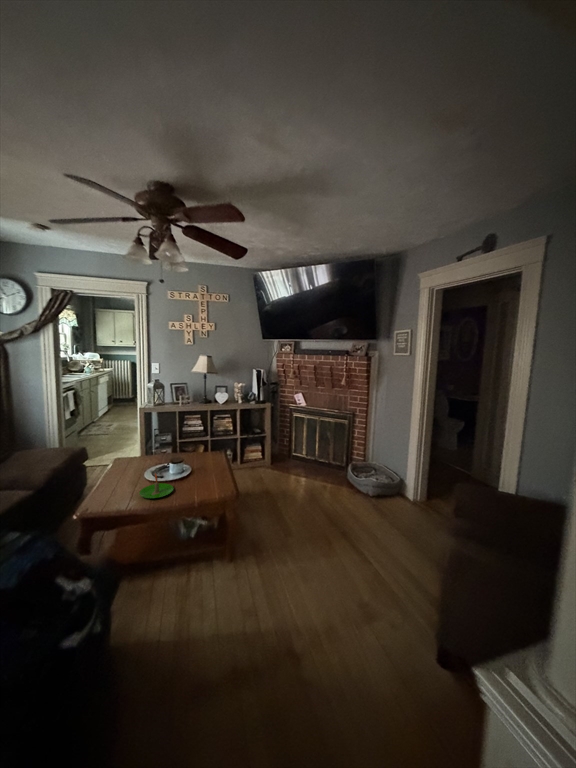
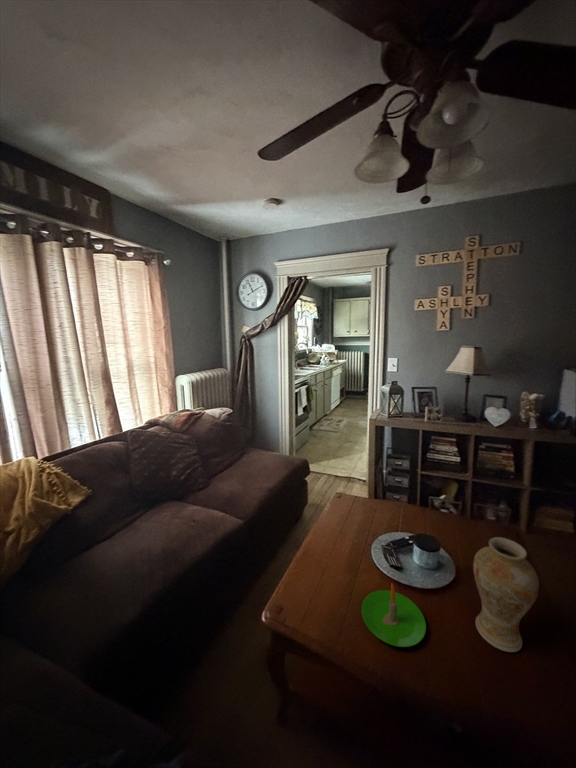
vase: none [193,438,217,485] -> present [473,537,539,652]

